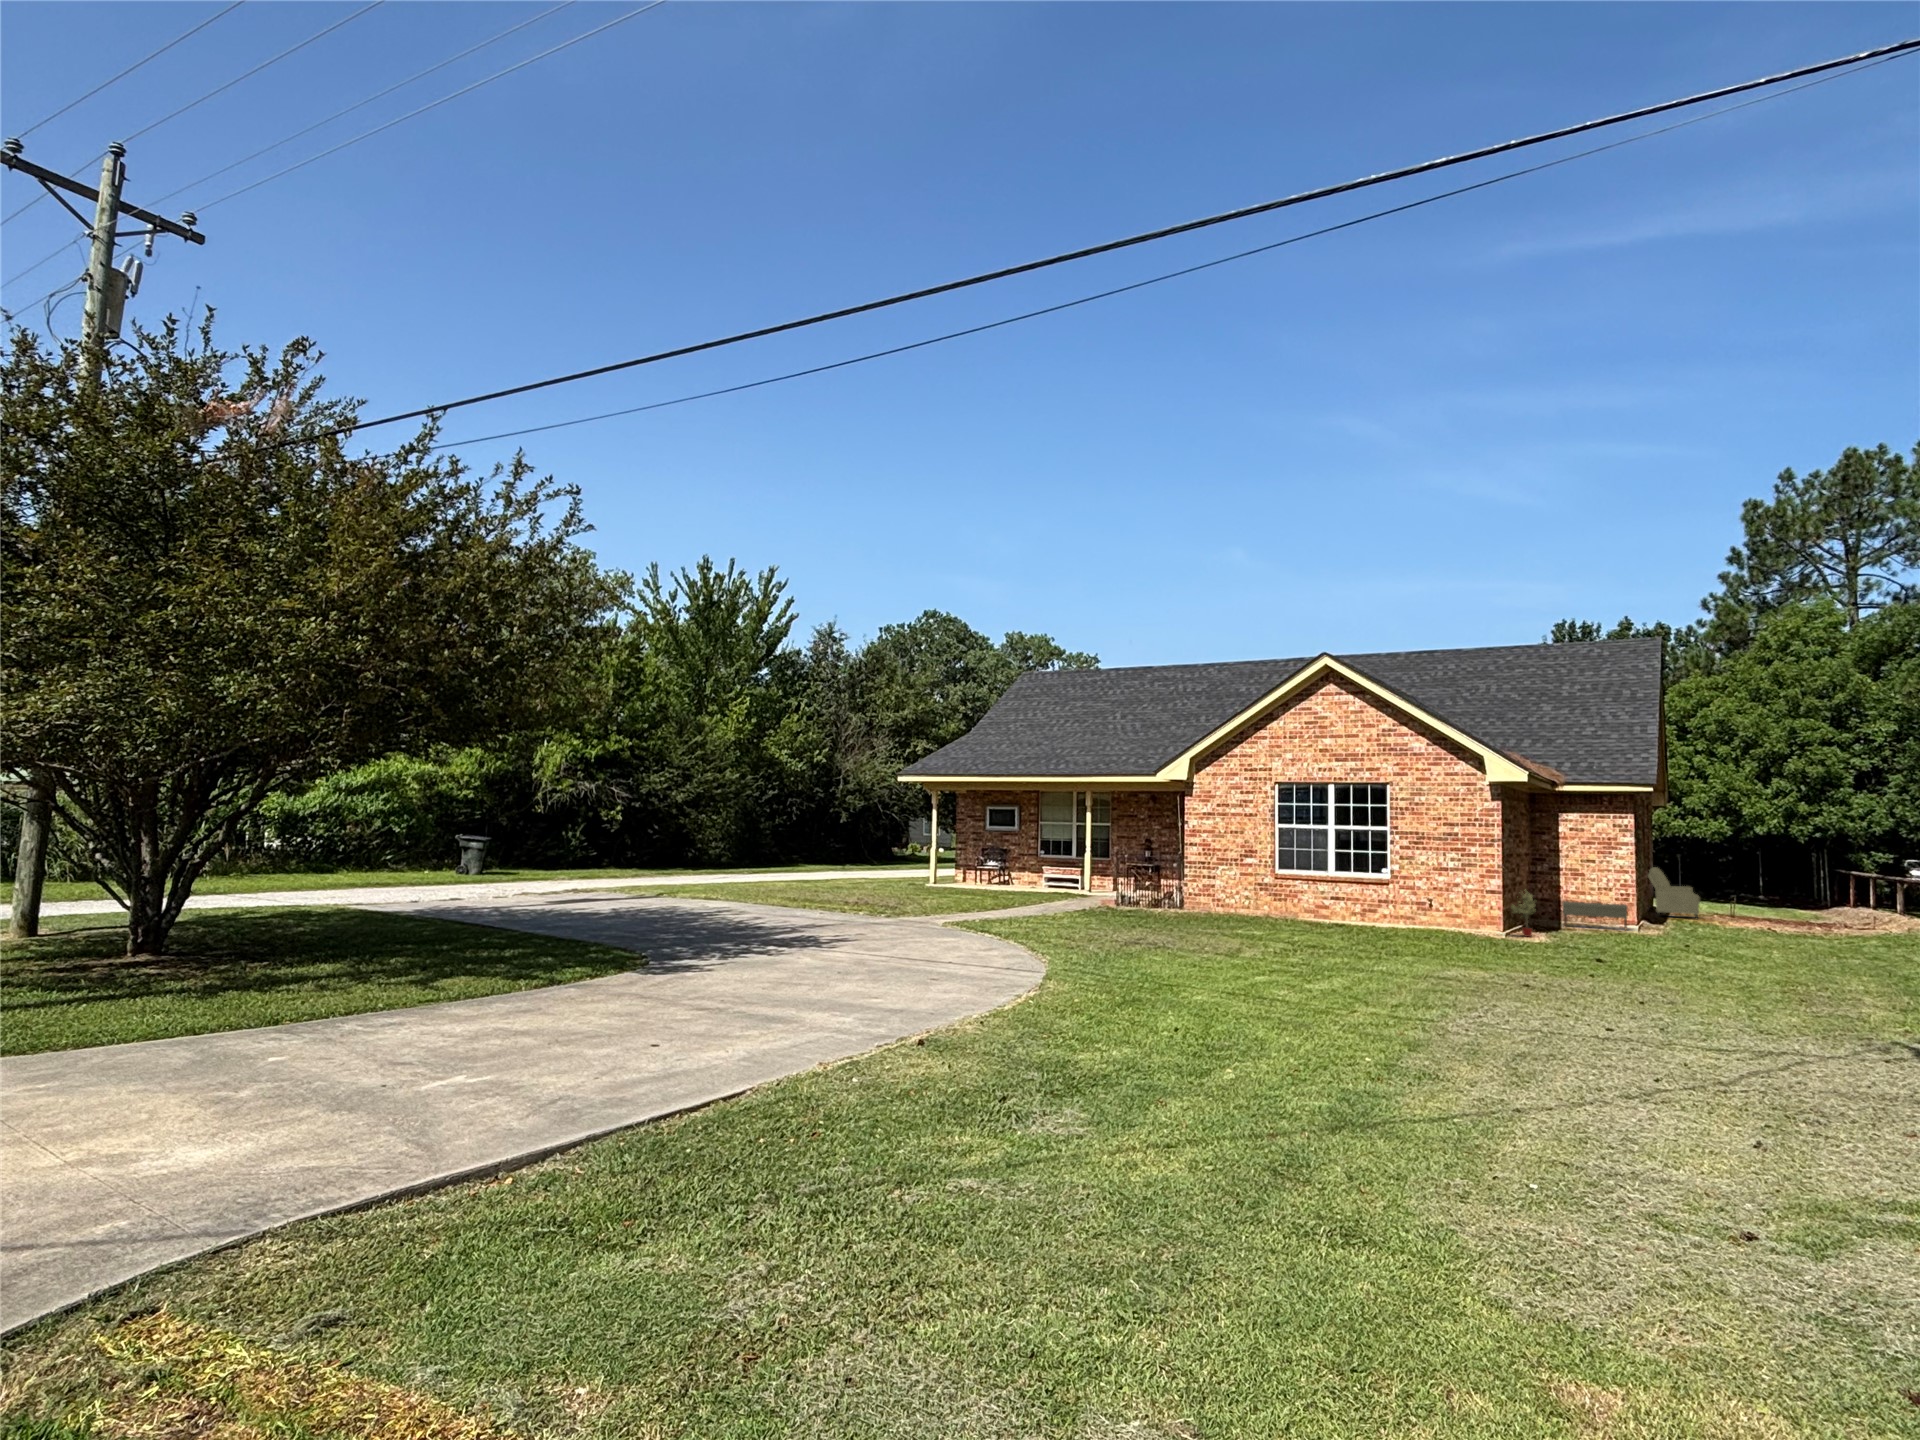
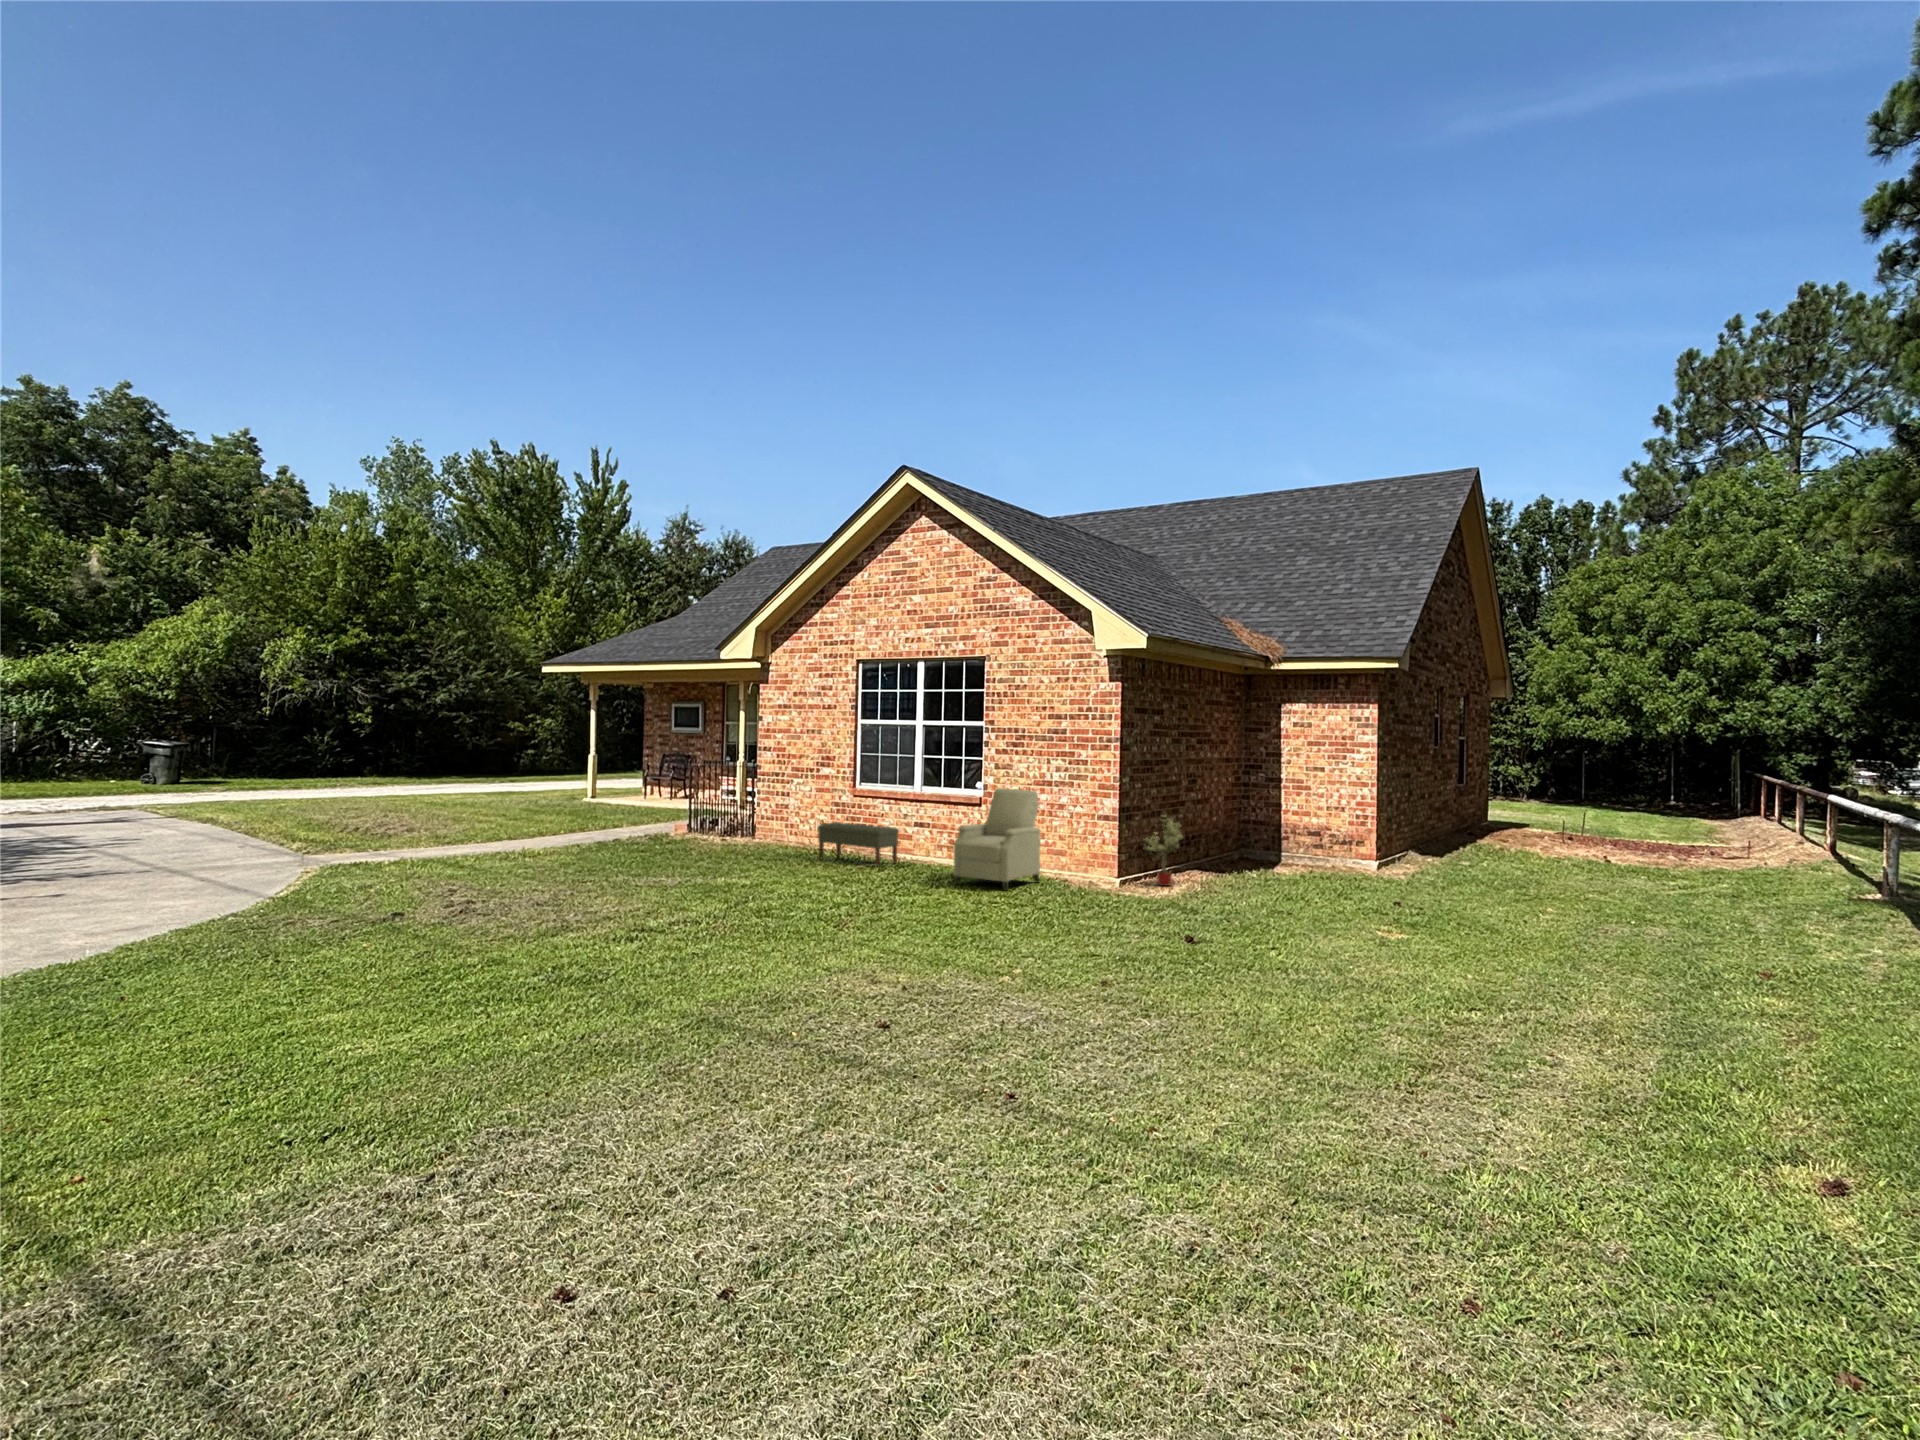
chair: present [1648,867,1700,919] -> present [954,788,1041,891]
bench: present [1562,901,1628,930] -> present [817,822,899,867]

